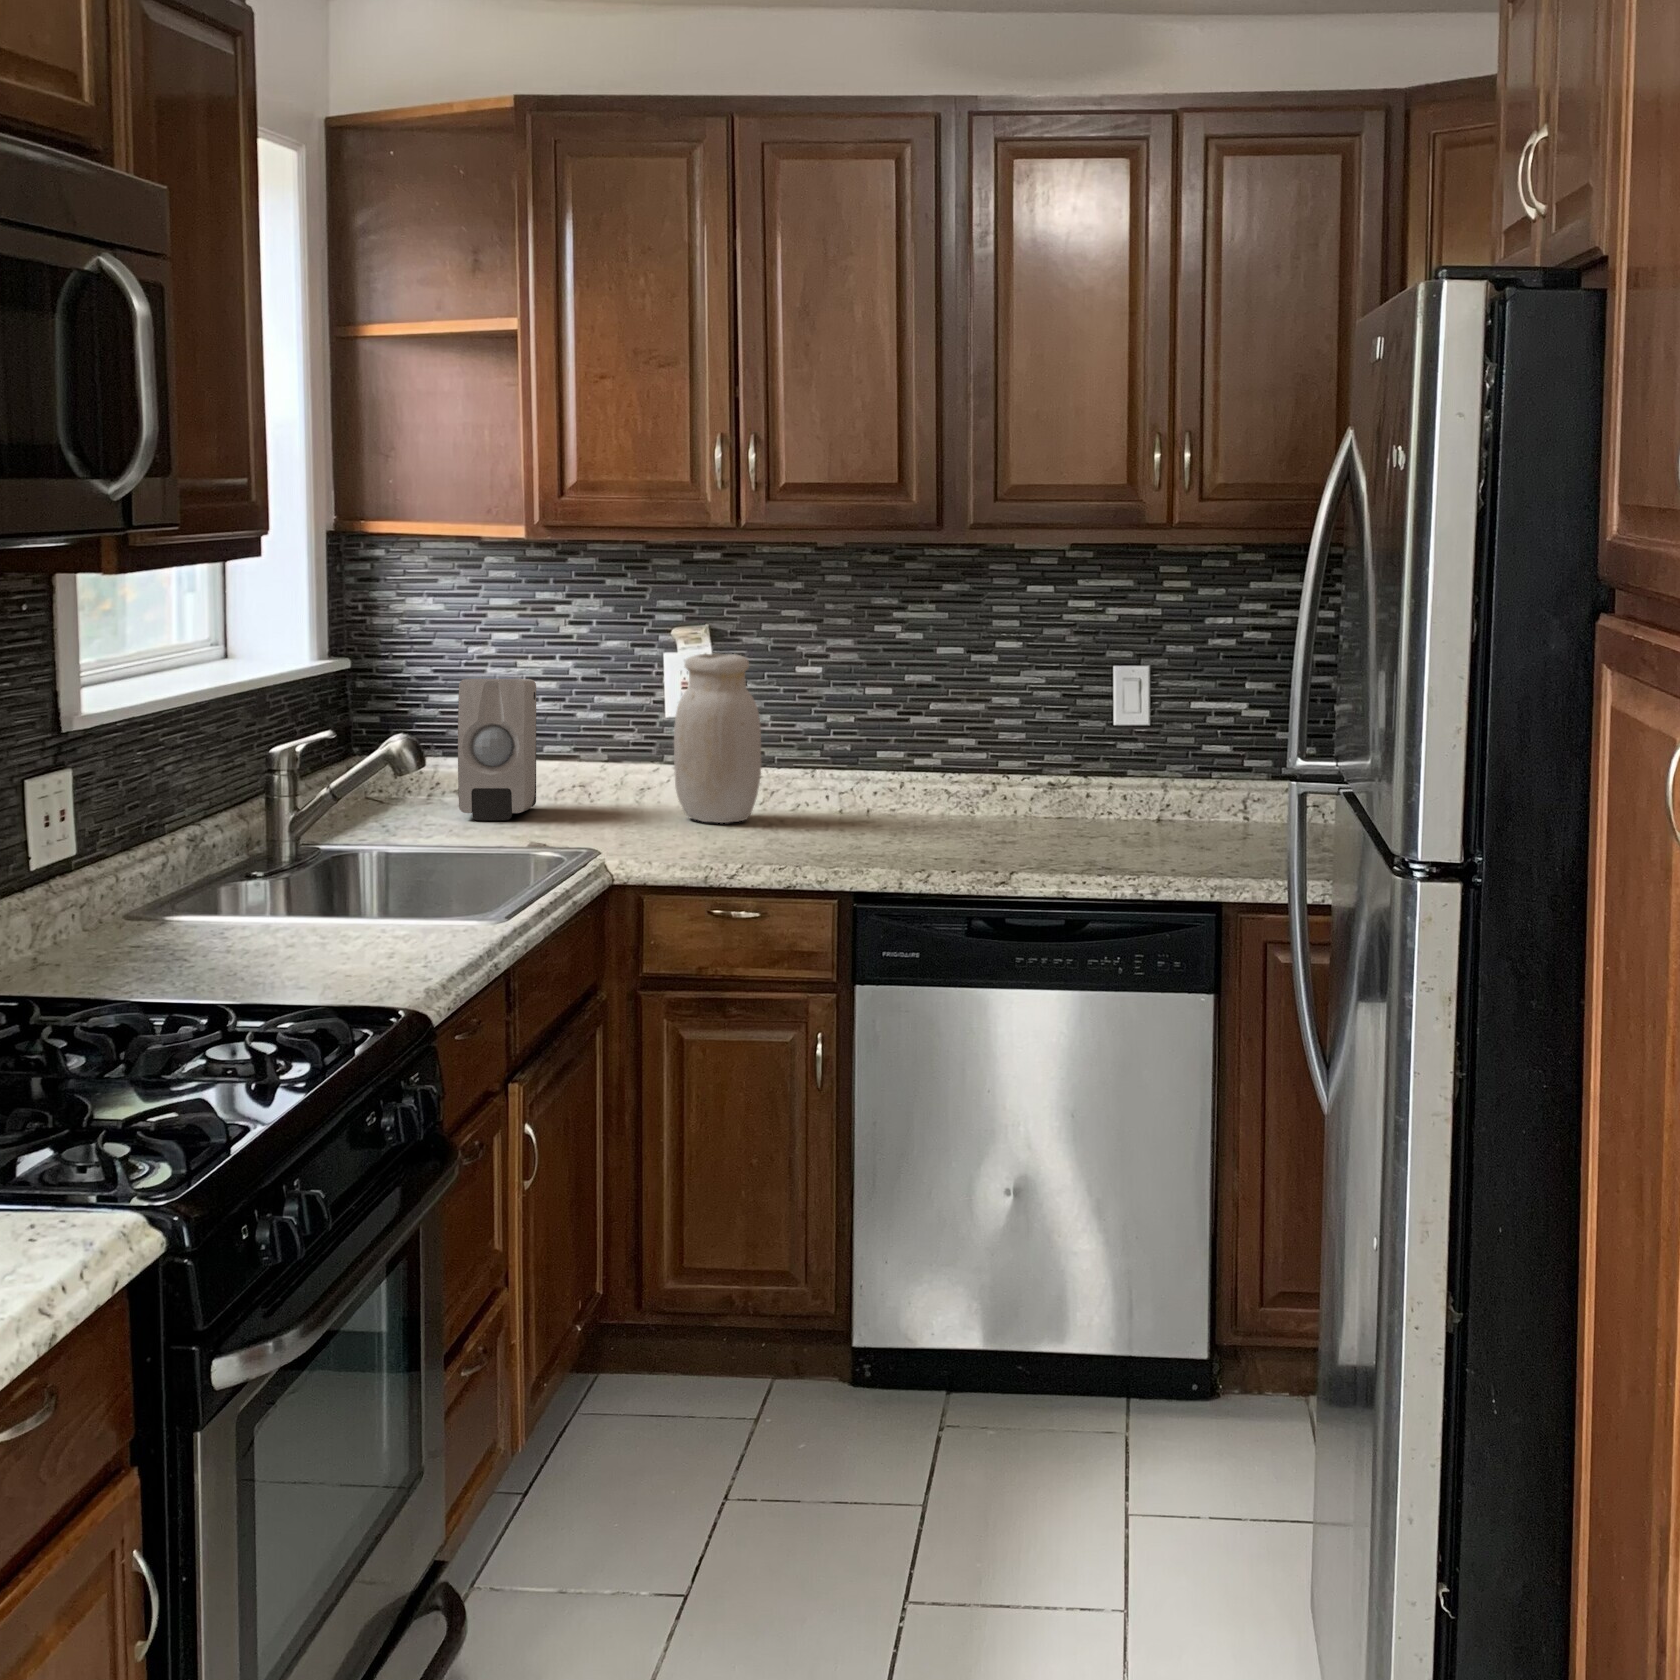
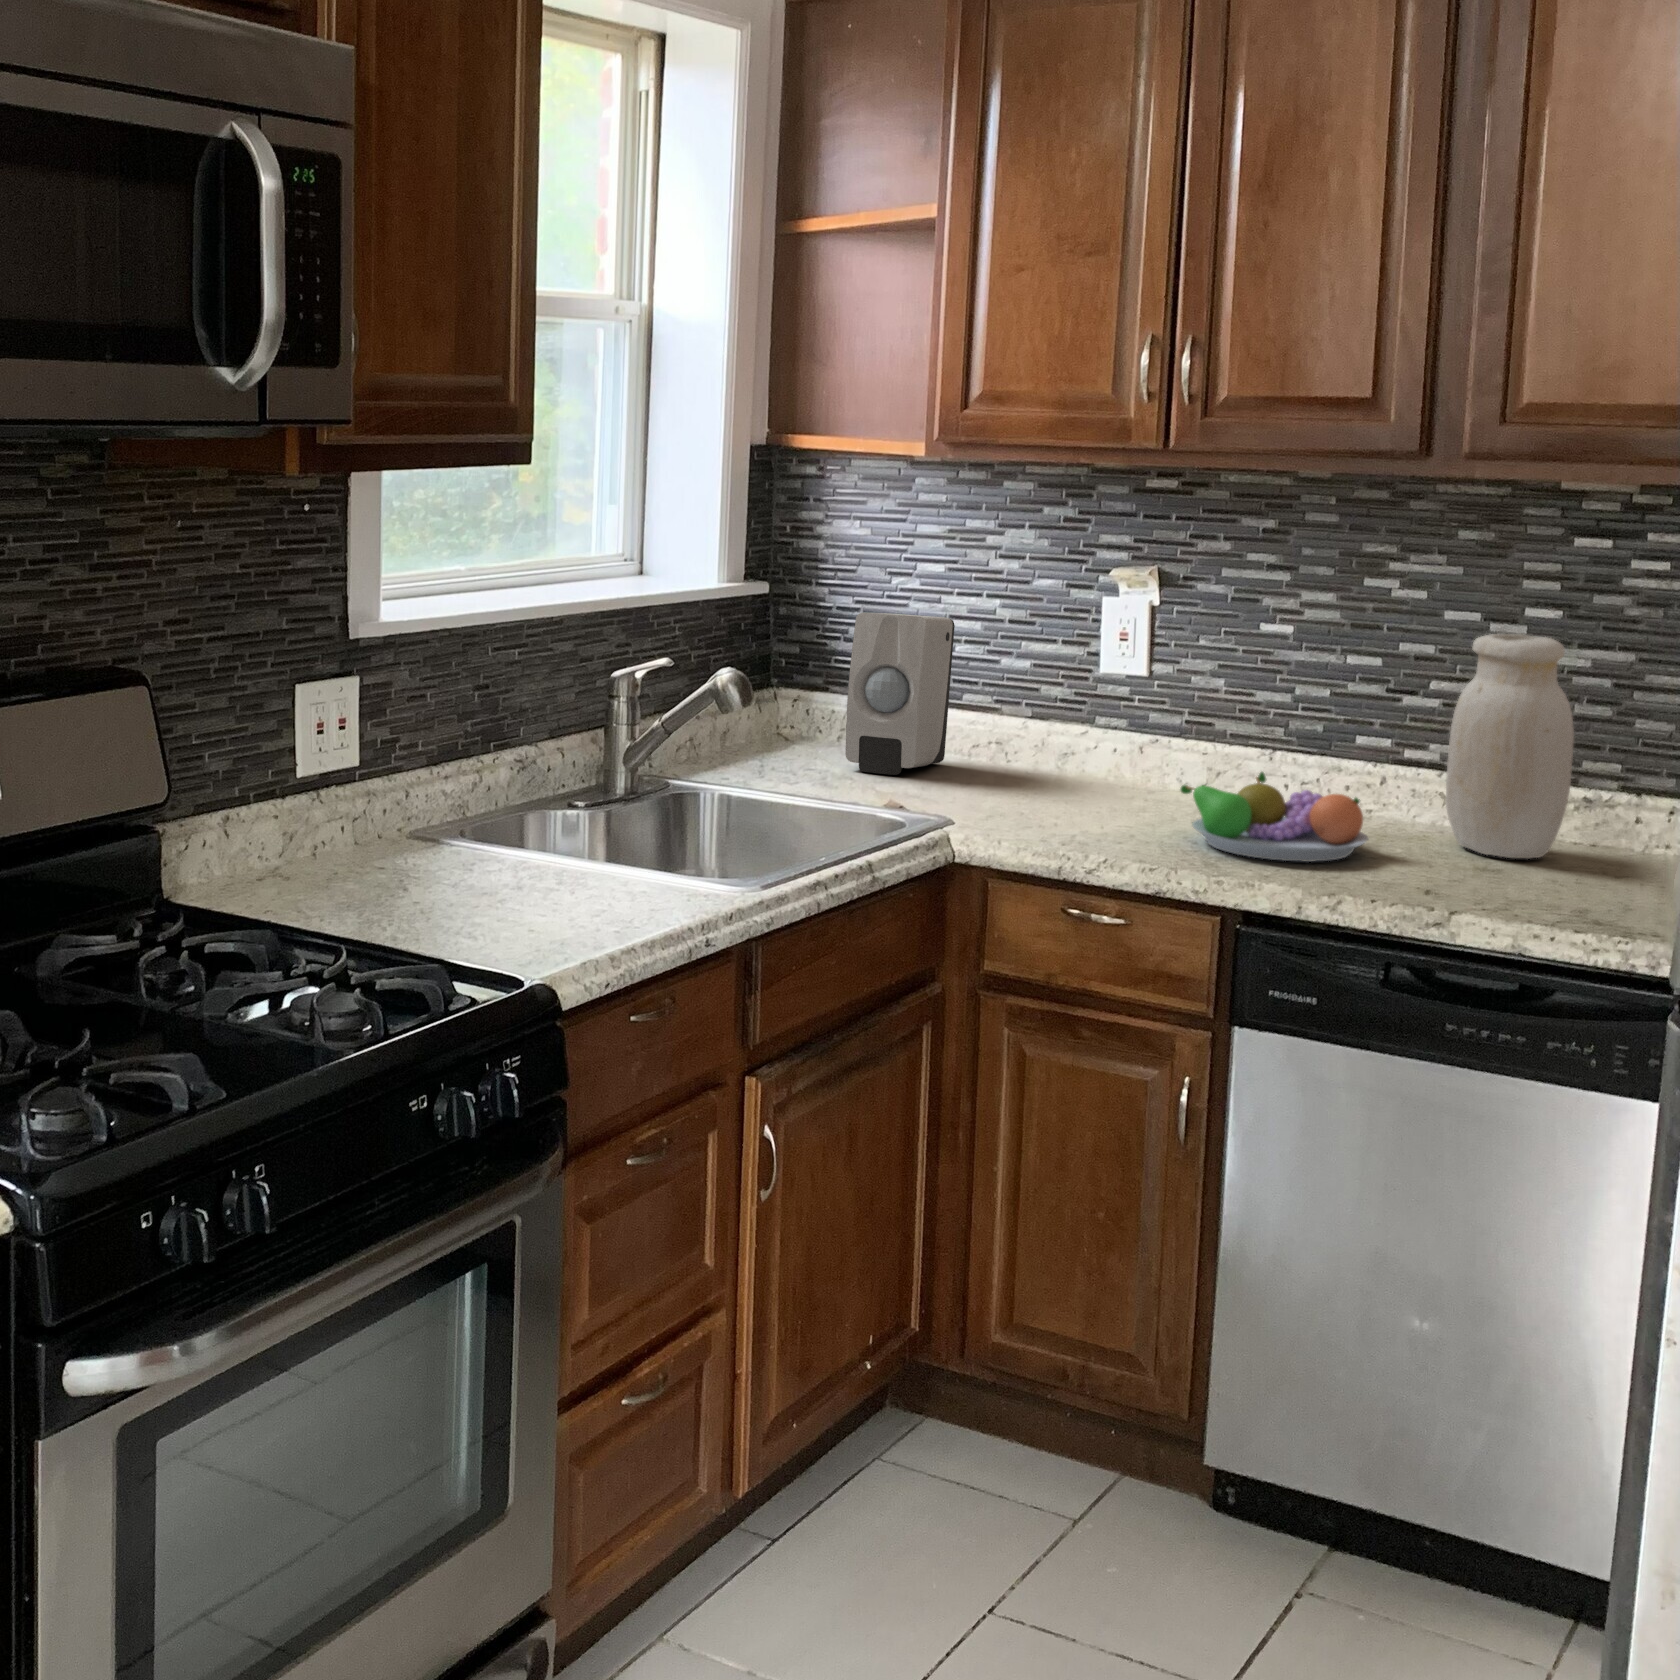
jar: present [674,653,761,823] -> present [1446,634,1574,859]
fruit bowl: none [772,784,920,852] -> present [1180,772,1368,862]

